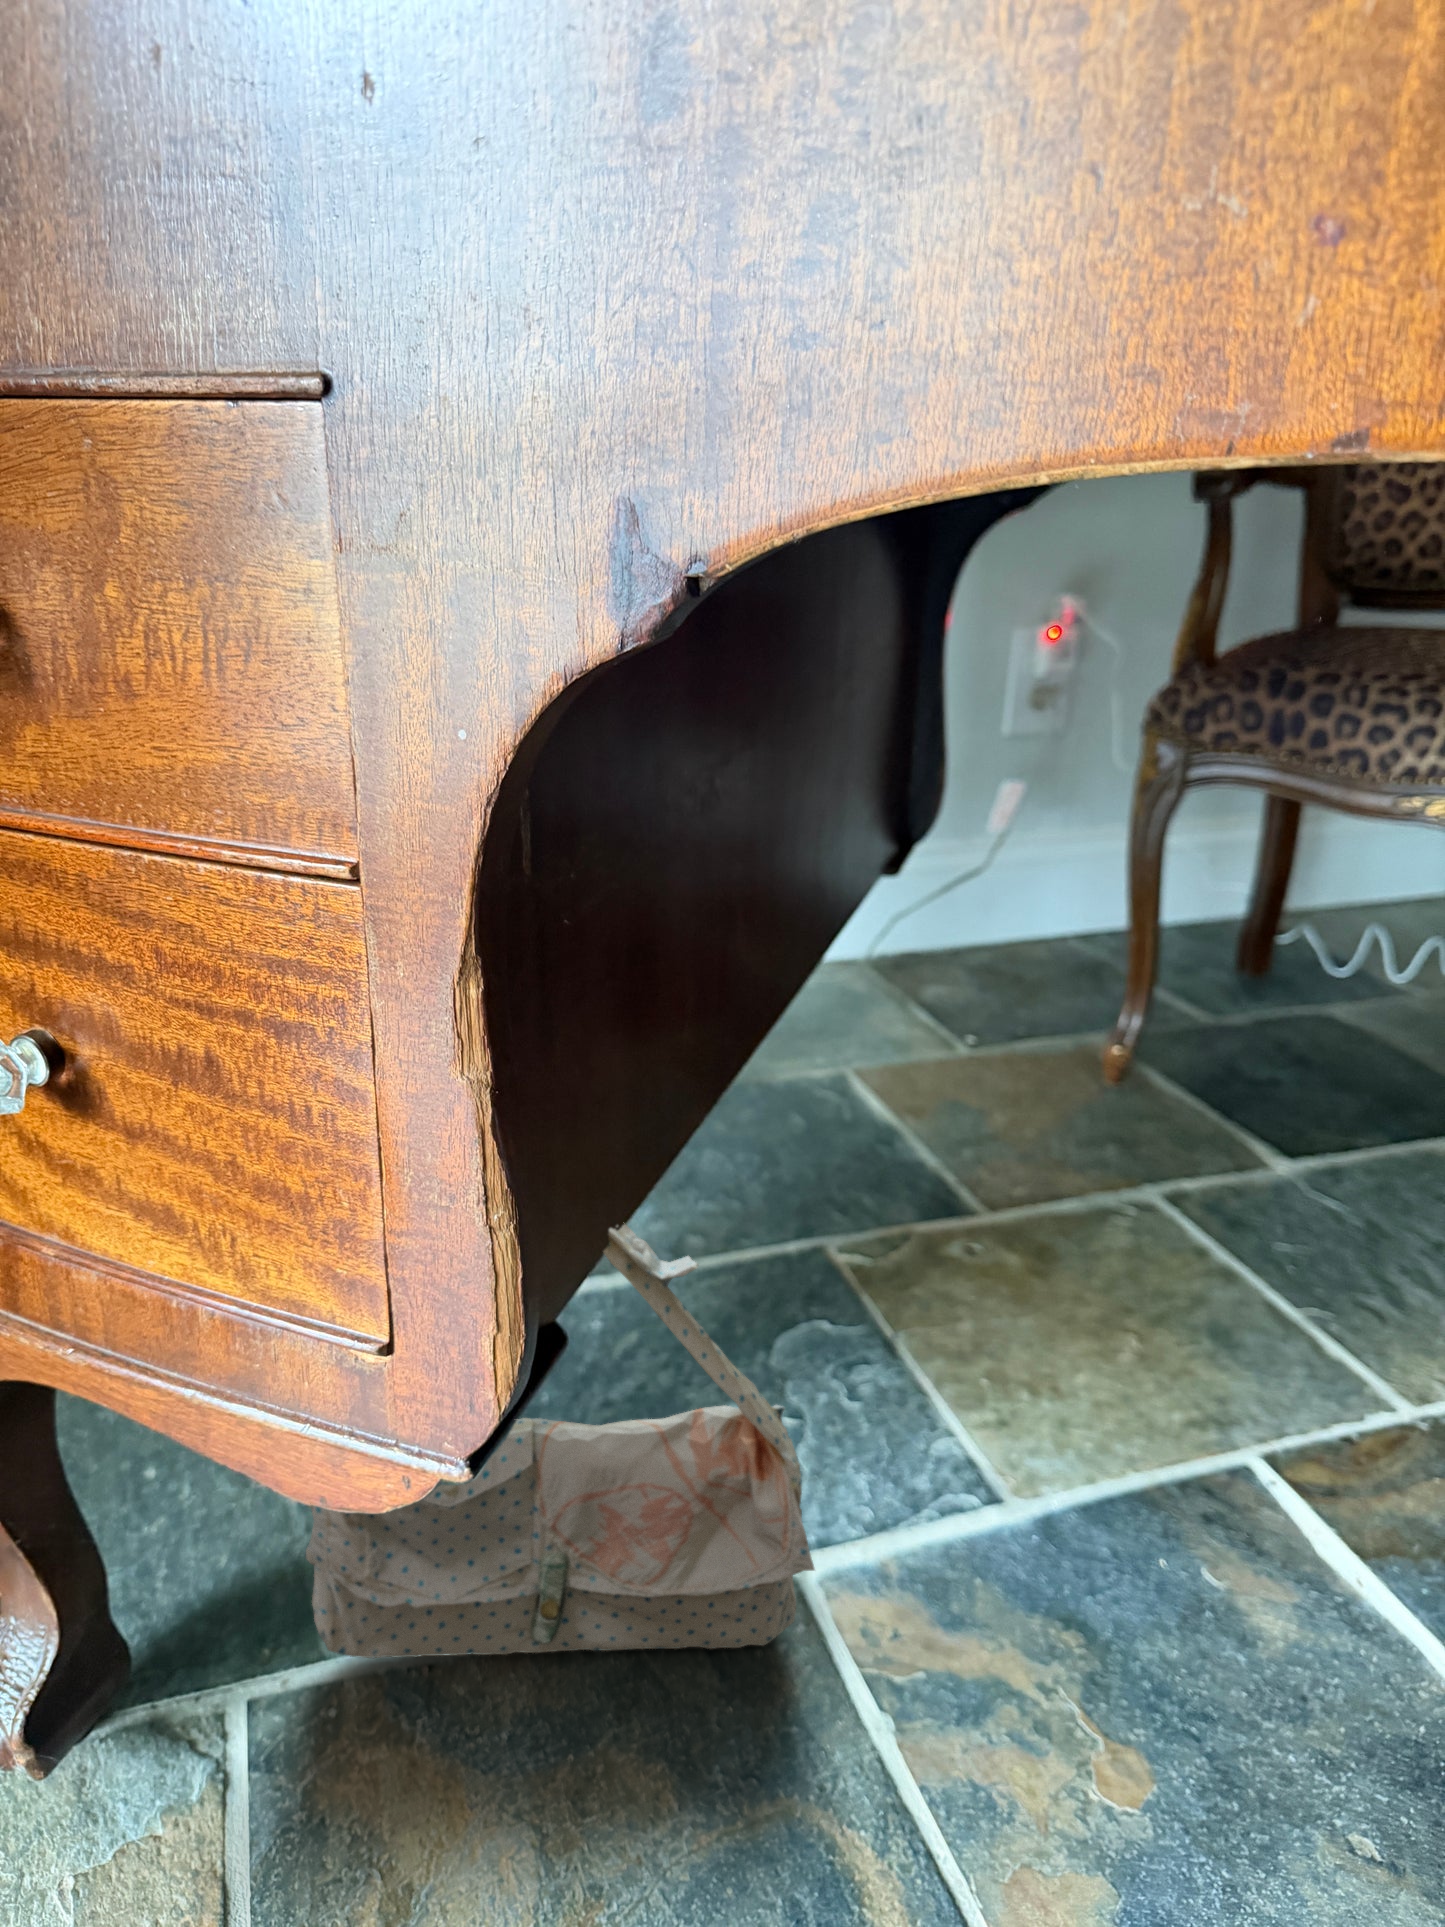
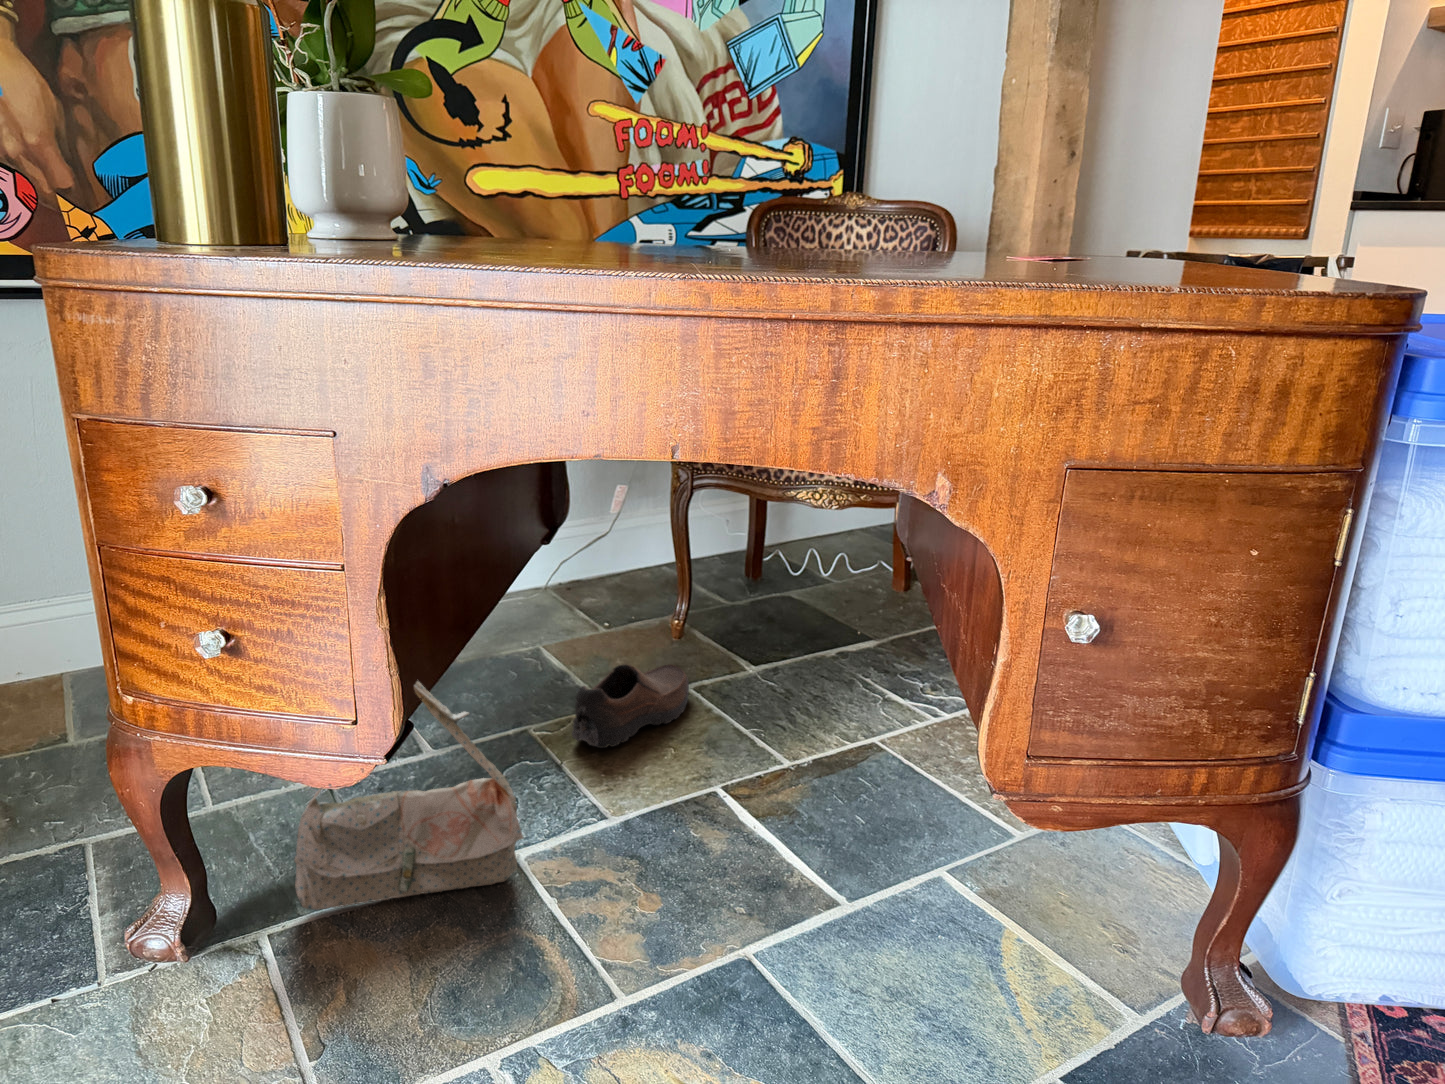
shoe: none [918,1137,1160,1315] -> present [572,664,689,748]

